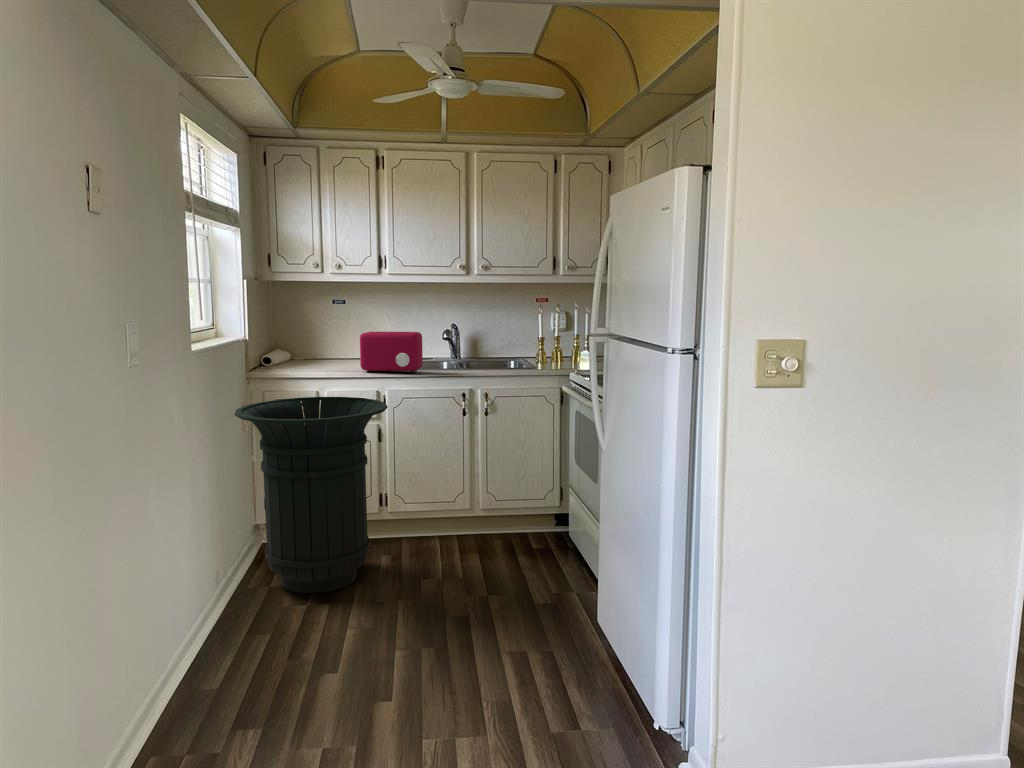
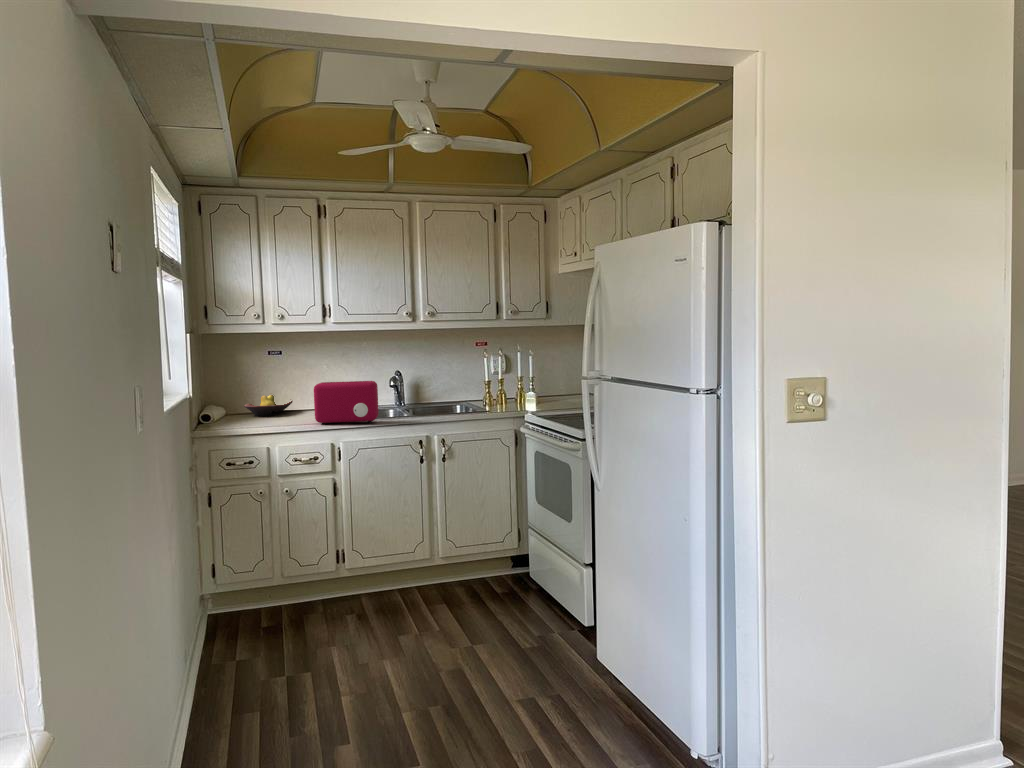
fruit bowl: none [306,341,355,362] -> present [244,395,293,416]
trash can: present [235,397,388,593] -> none [195,452,357,665]

